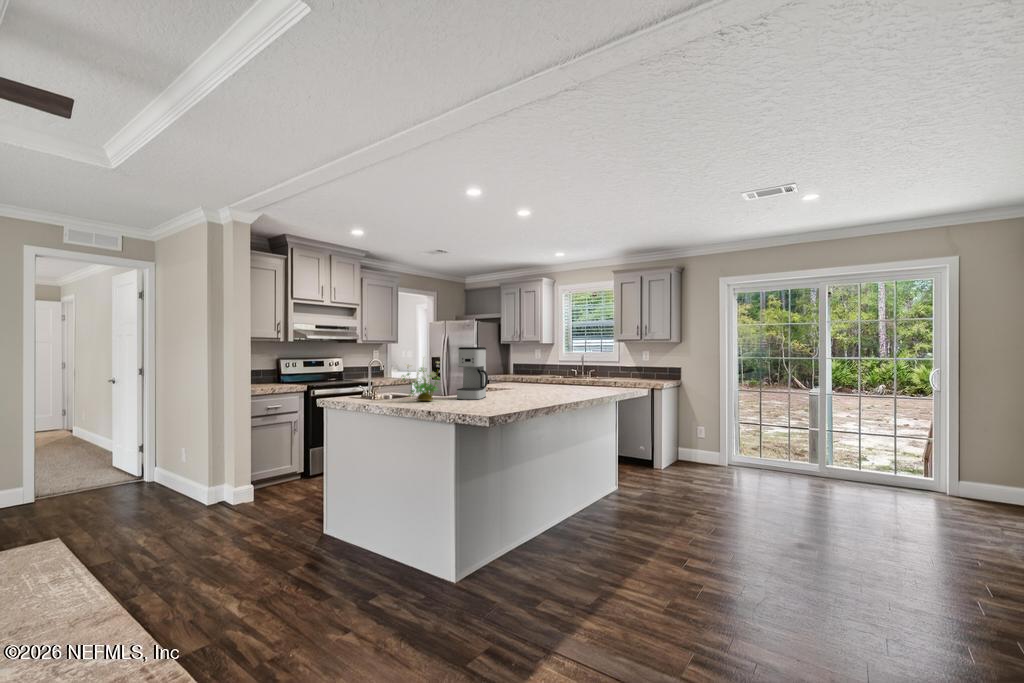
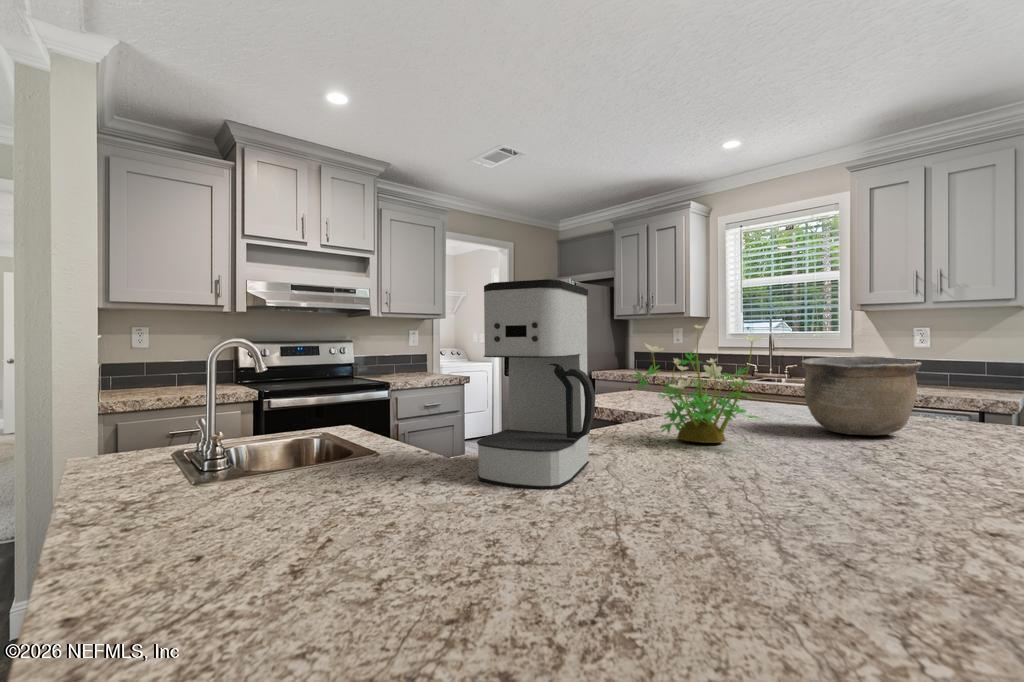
potted plant: present [403,362,440,401] -> present [633,325,762,443]
bowl: none [557,367,590,392] -> present [802,356,921,435]

